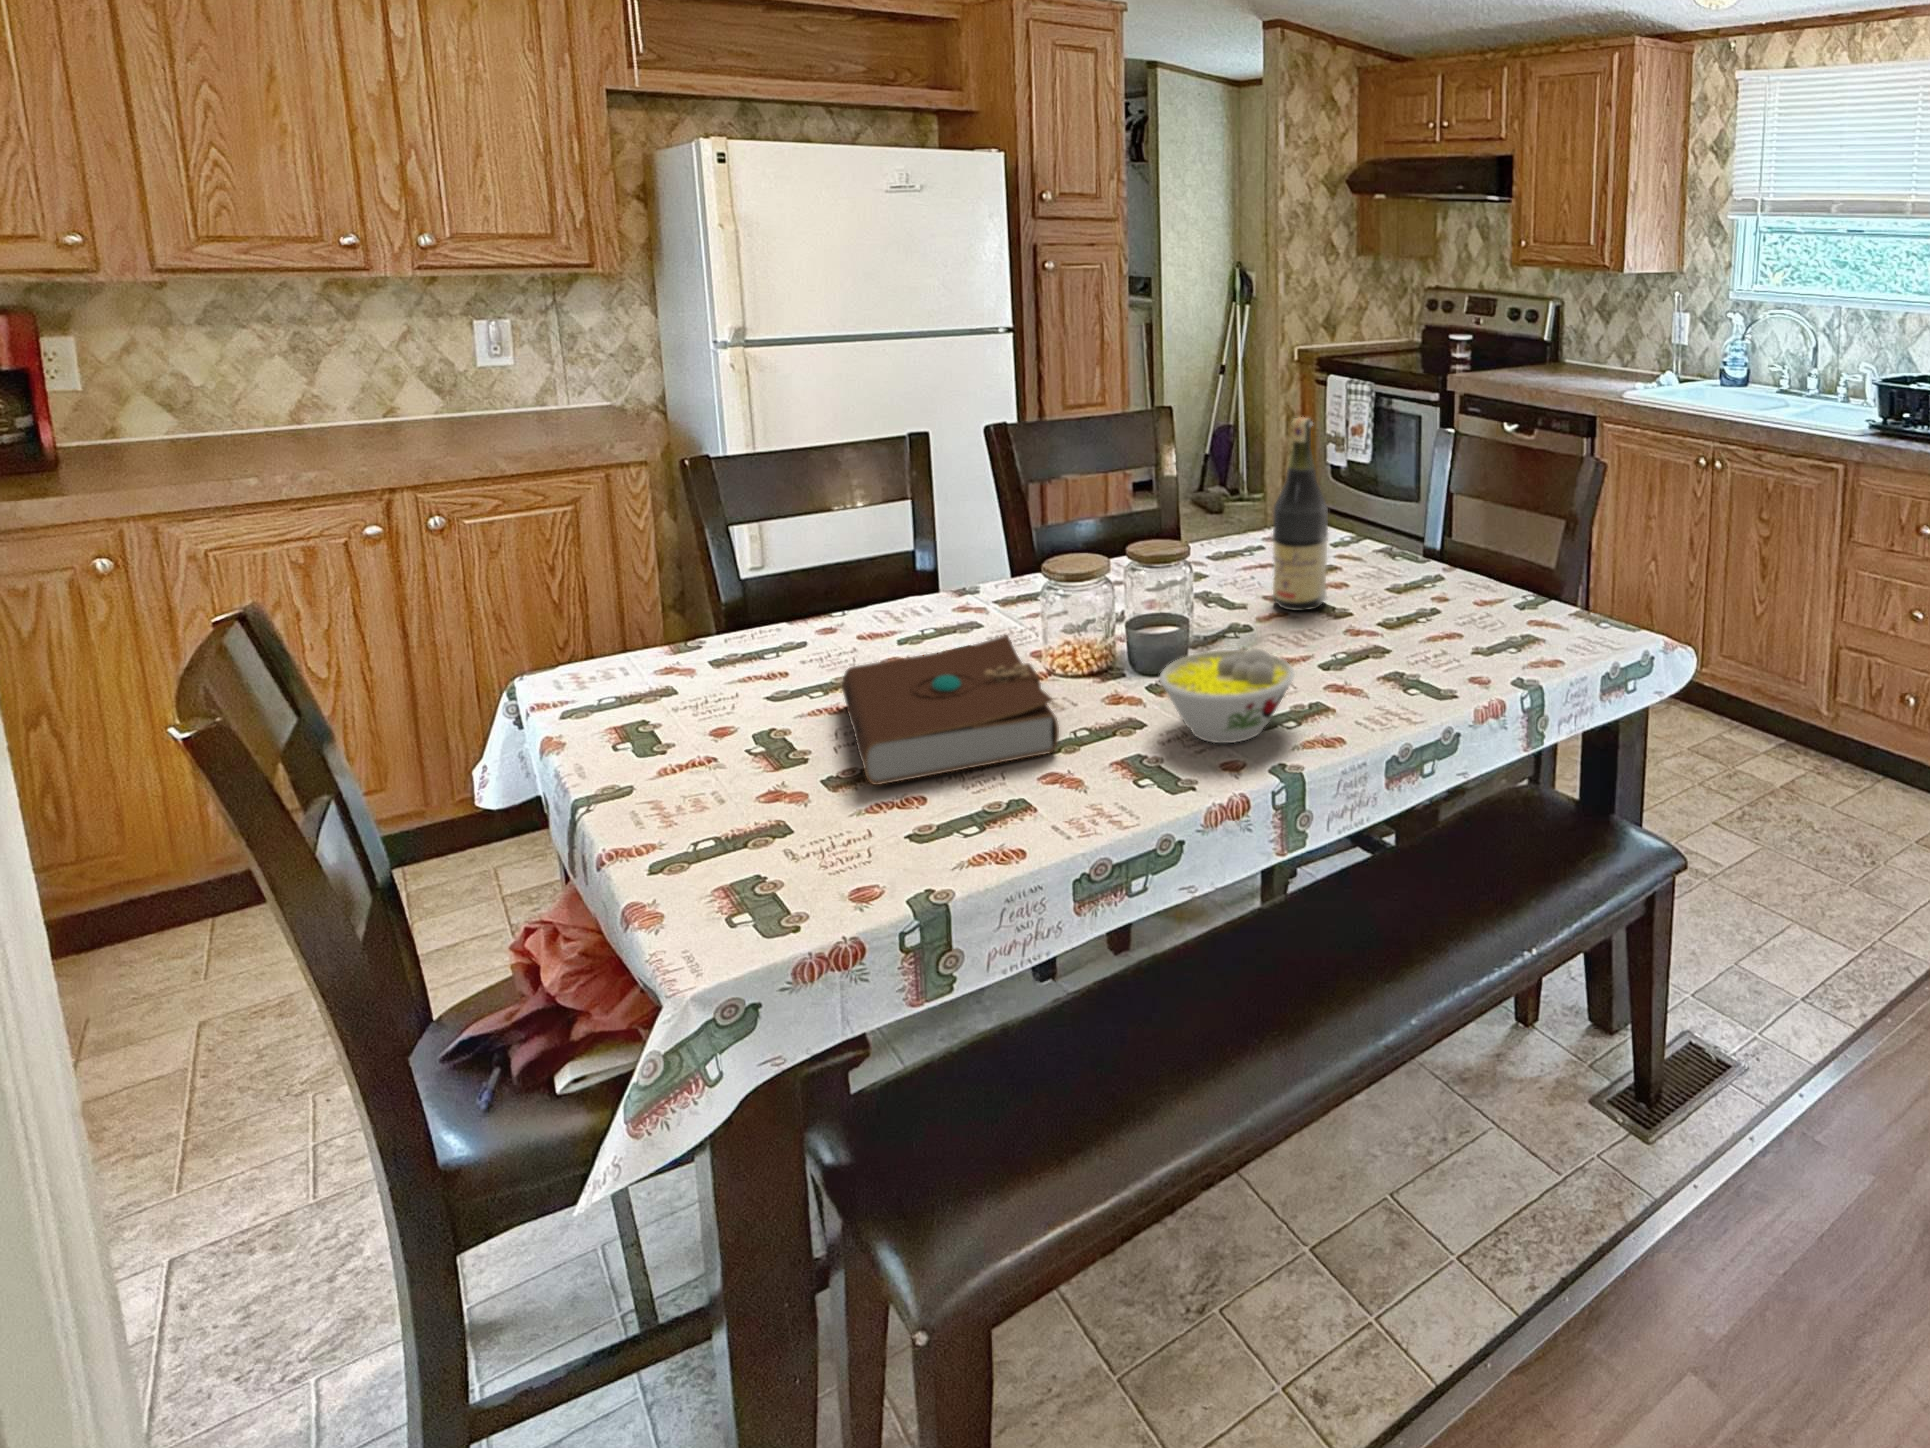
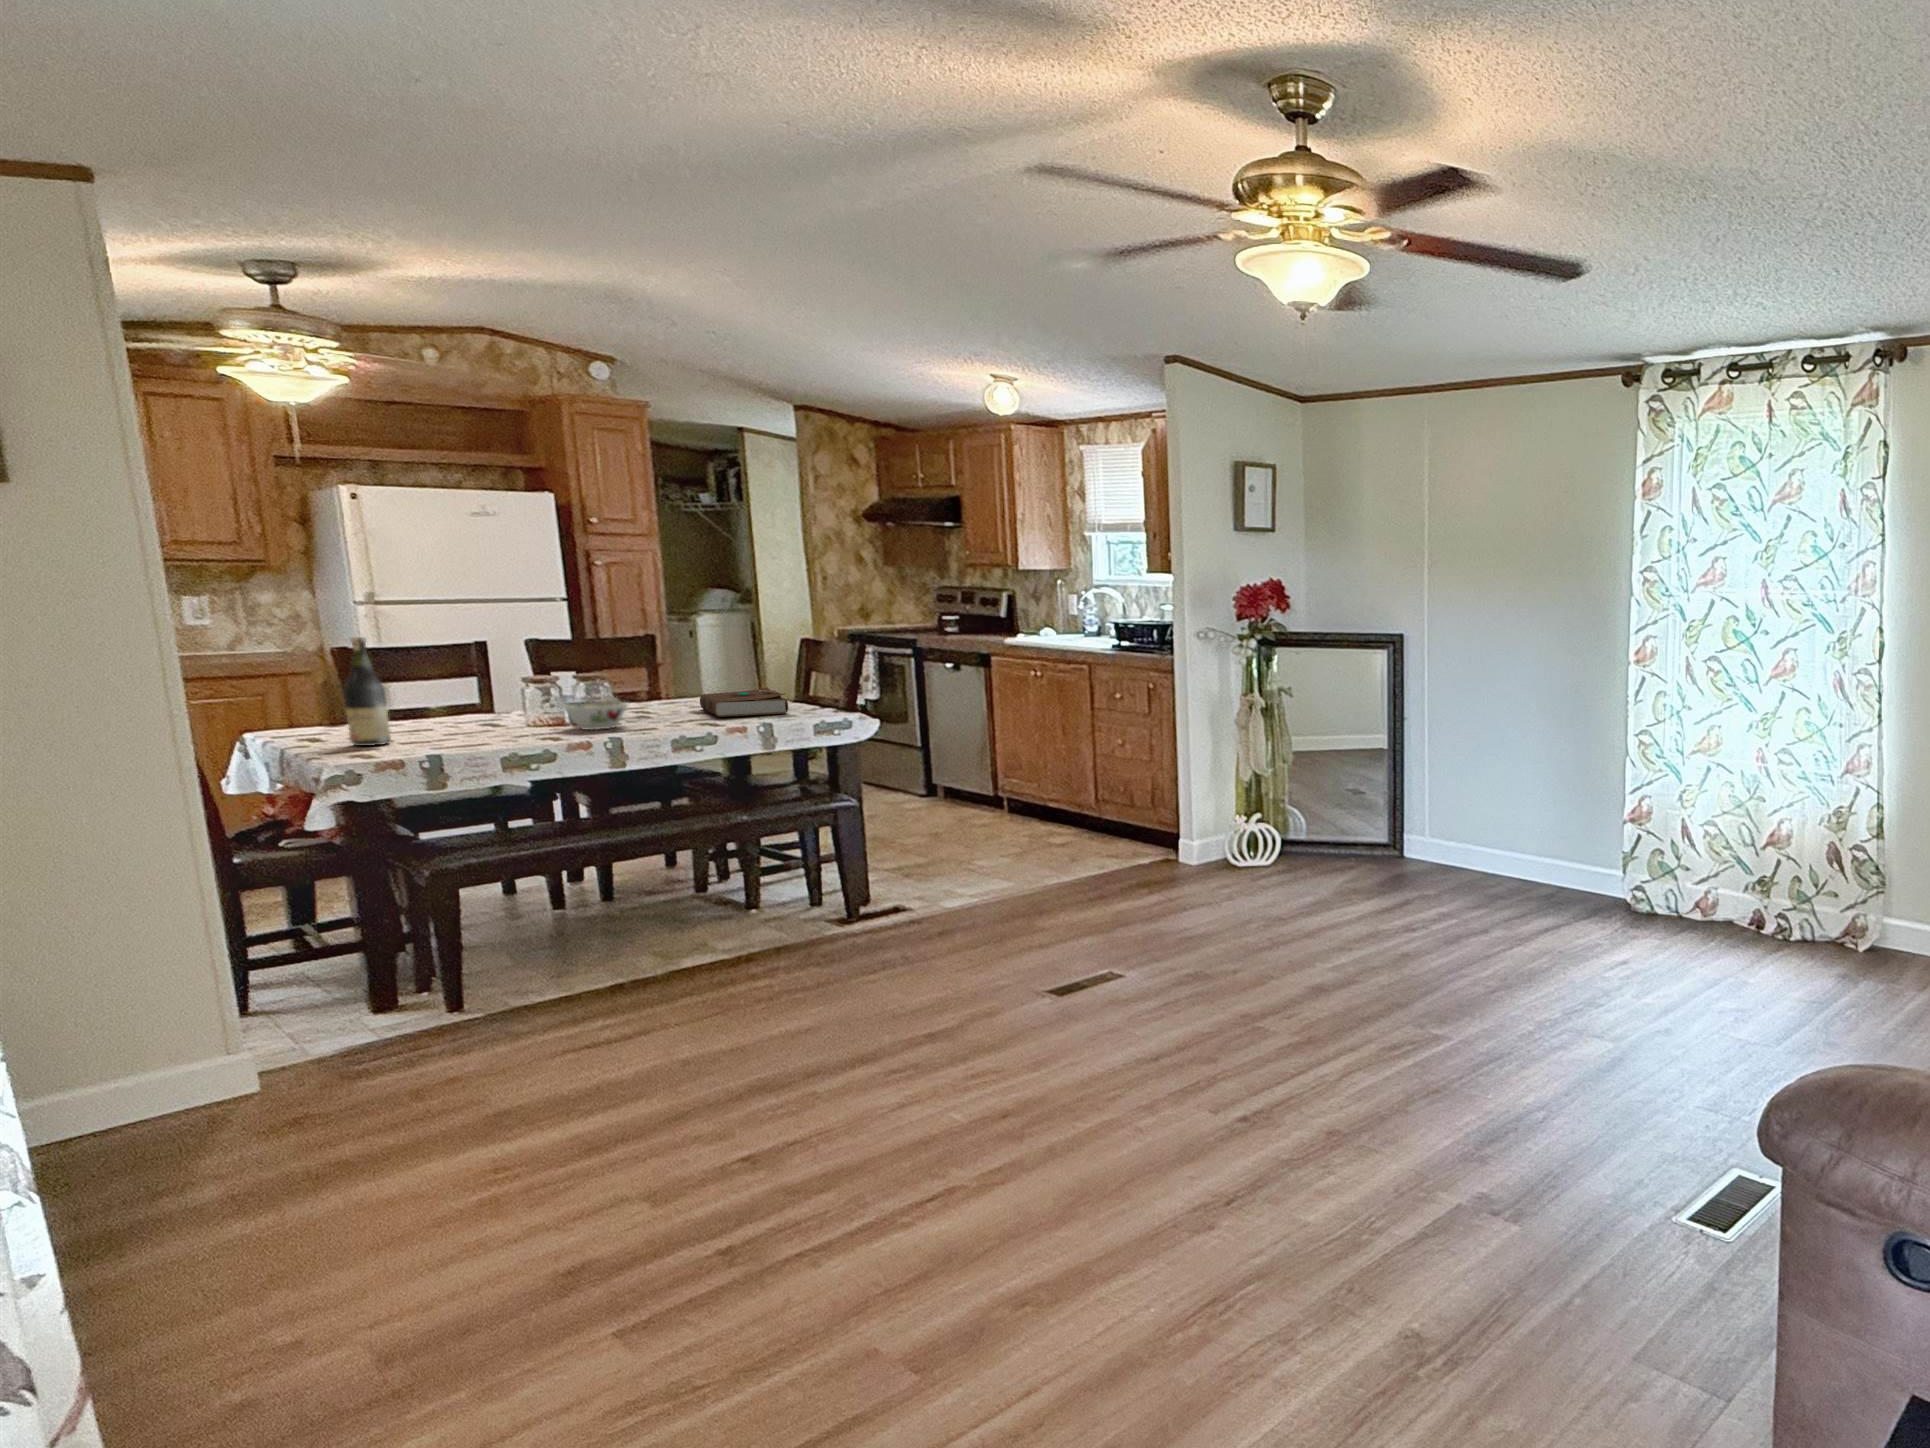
wine bottle: present [1273,417,1328,611] -> present [344,637,391,746]
book: present [842,635,1059,785] -> present [700,687,788,717]

